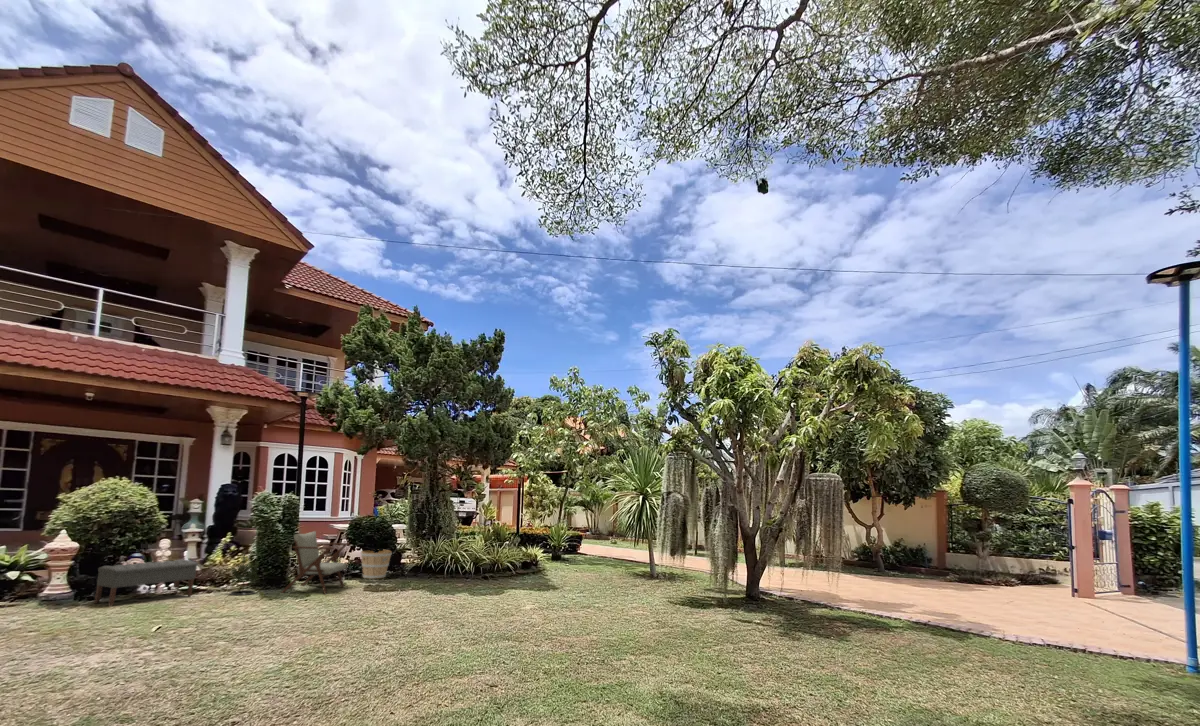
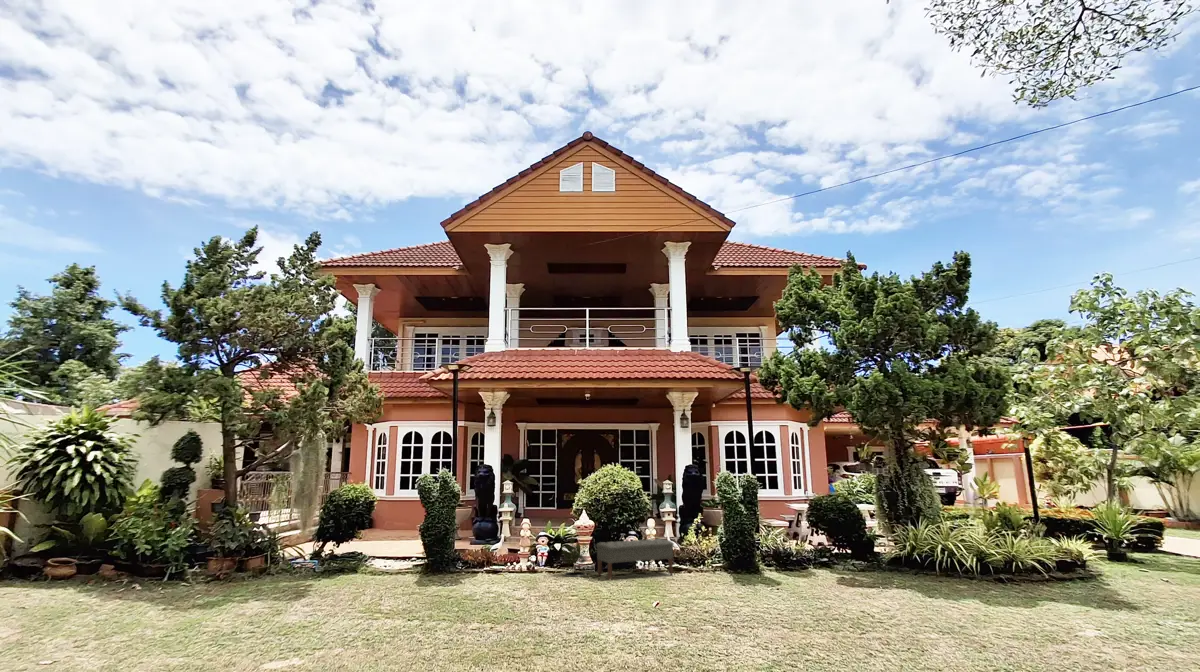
lounge chair: present [282,532,349,594] -> none [753,513,818,583]
wooden bucket: present [361,550,392,579] -> none [830,534,866,568]
potted tree: present [230,555,258,595] -> present [563,532,587,577]

